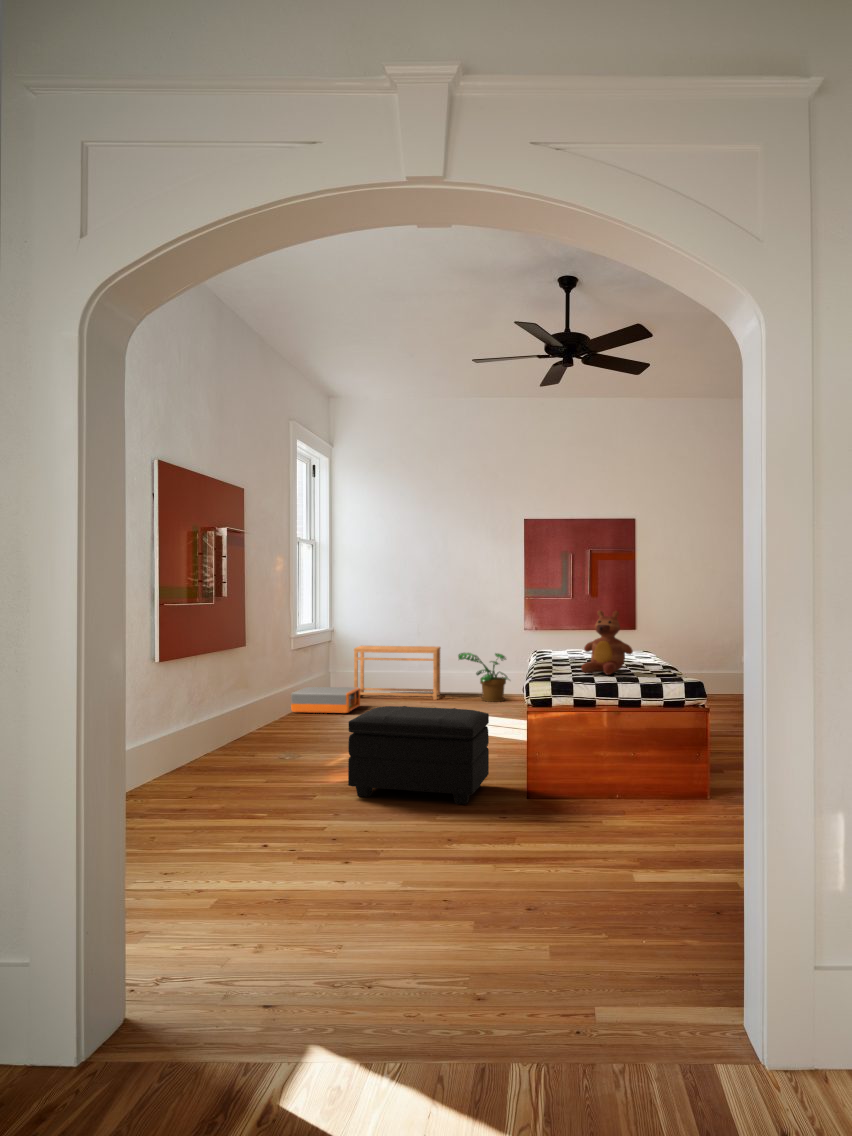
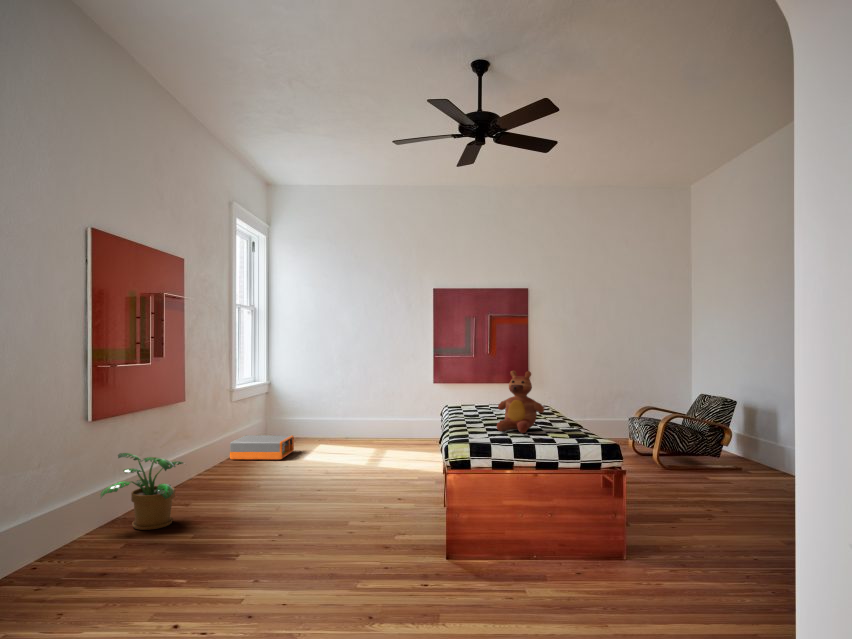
side table: present [354,646,440,700] -> none [290,397,365,443]
potted plant: present [458,653,509,702] -> present [100,453,184,530]
footstool: present [348,706,489,804] -> none [263,467,408,573]

